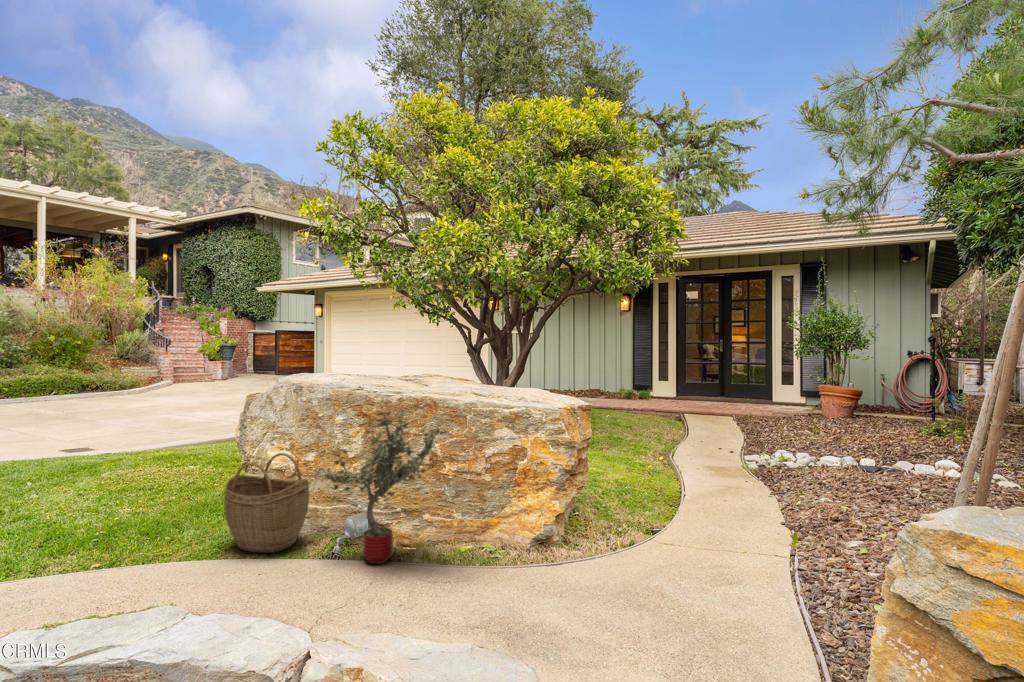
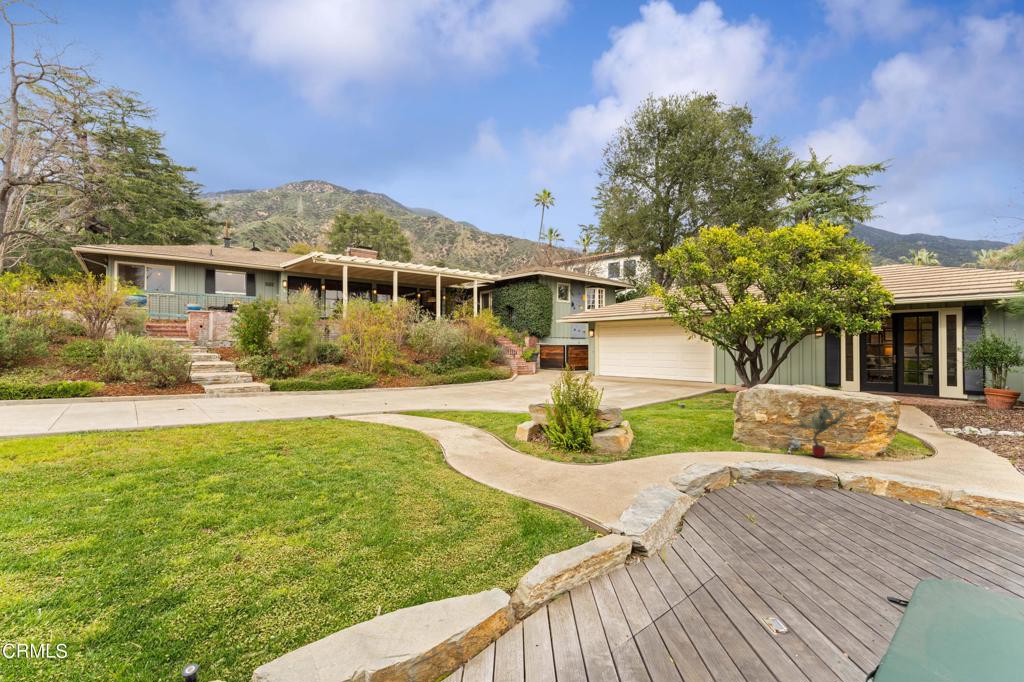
woven basket: present [224,453,309,553] -> none [743,416,778,453]

